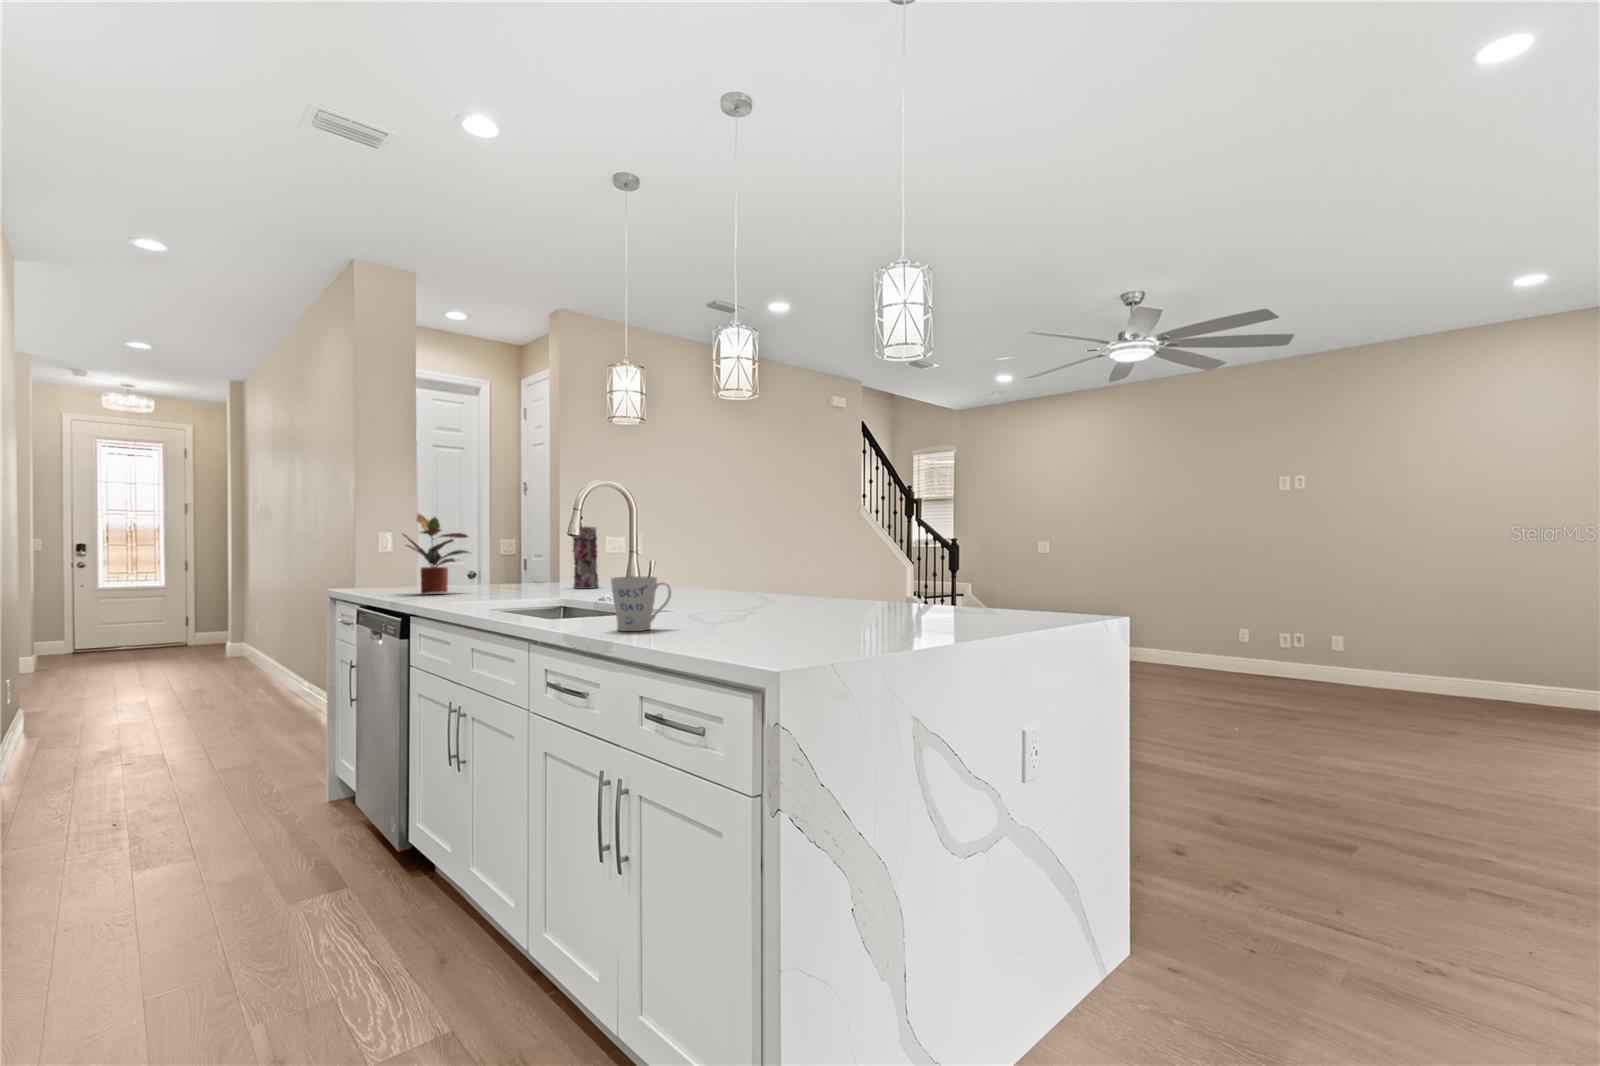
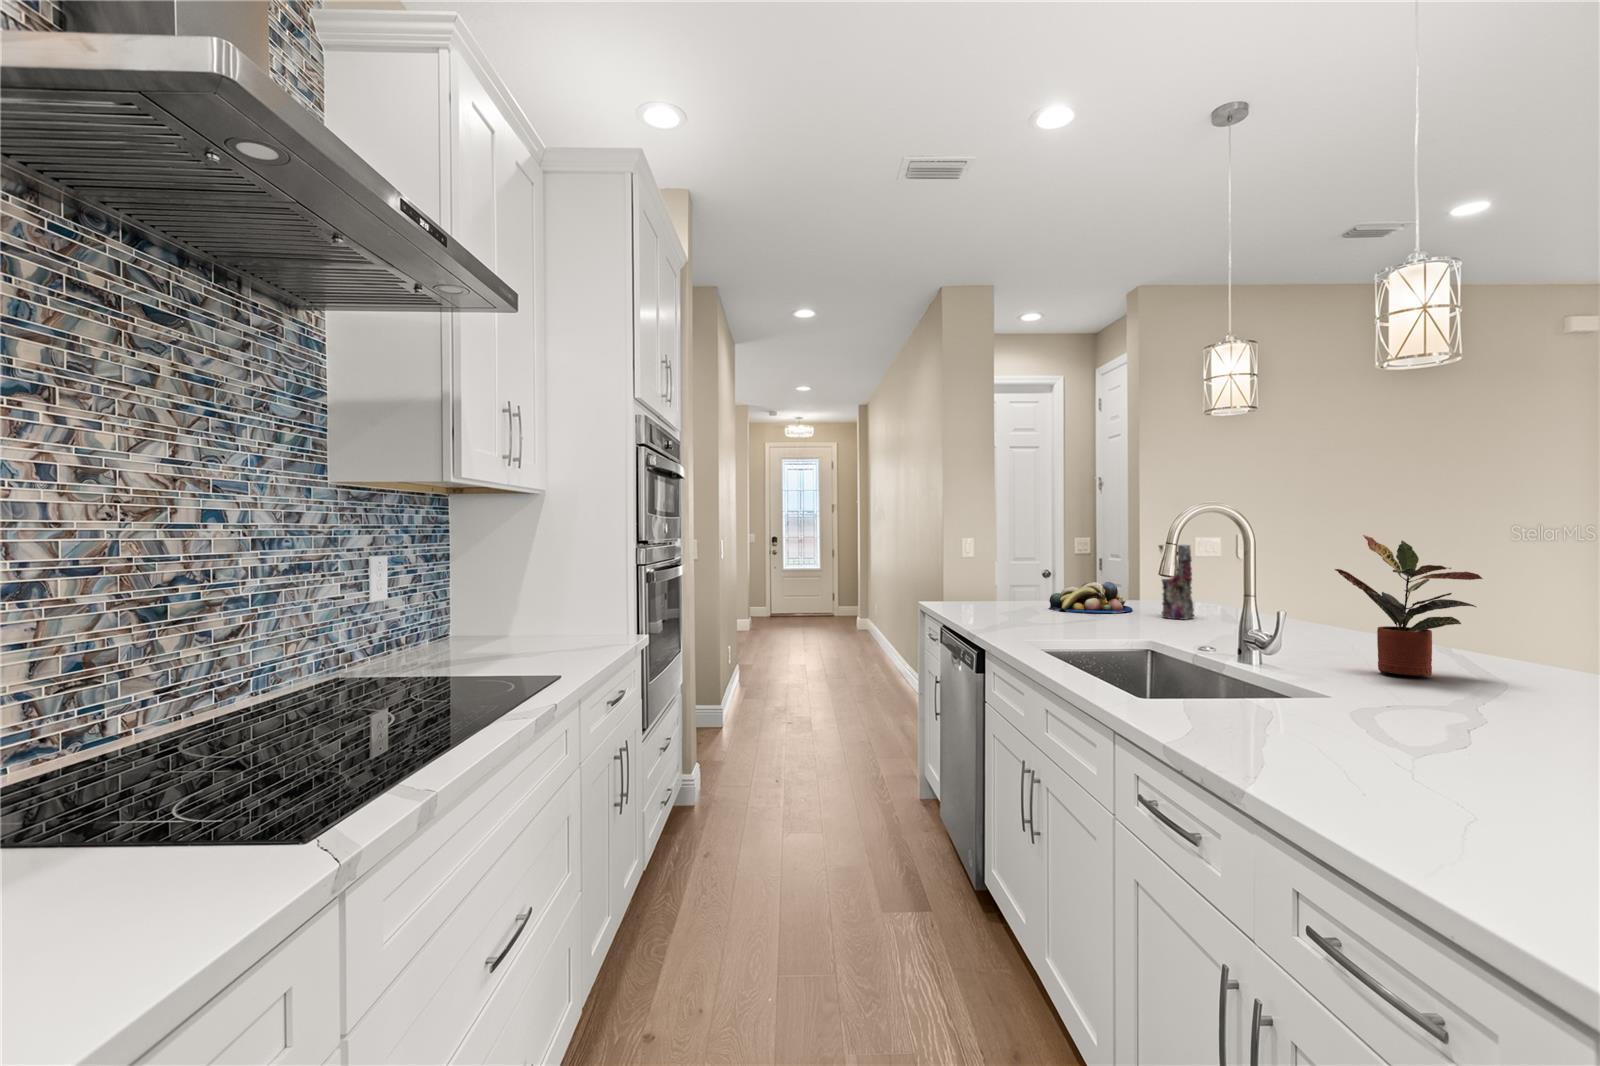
potted plant: present [403,514,469,594] -> present [1335,535,1483,676]
fruit bowl: none [473,562,550,590] -> present [1049,582,1133,613]
mug: present [611,577,671,631] -> none [1227,675,1330,763]

